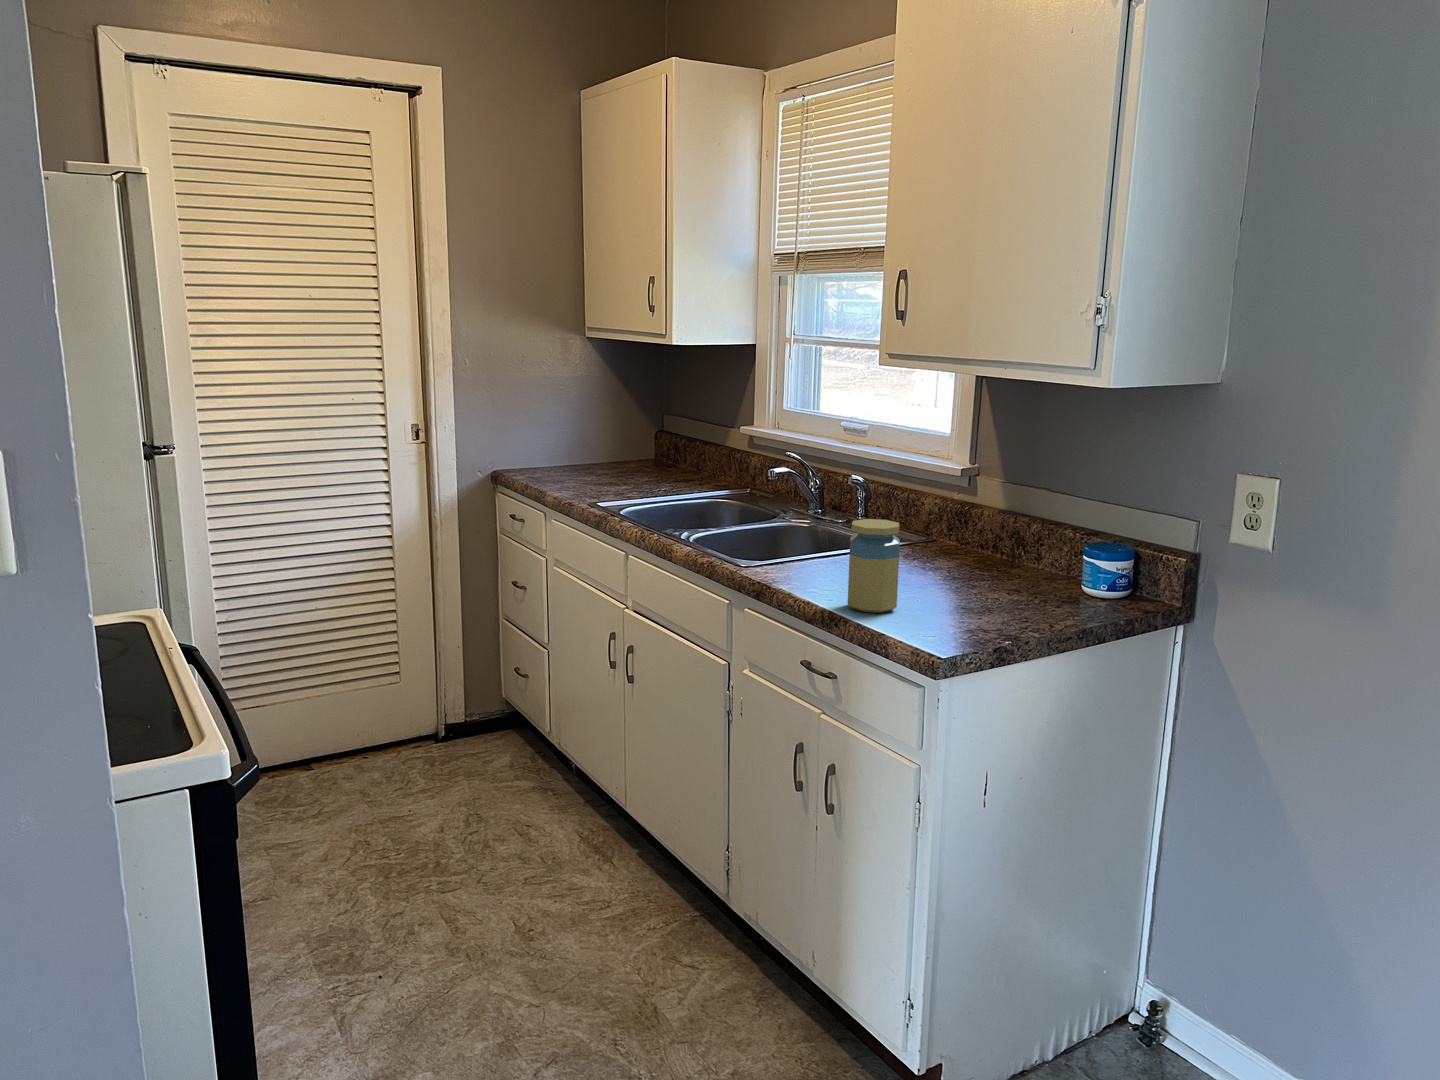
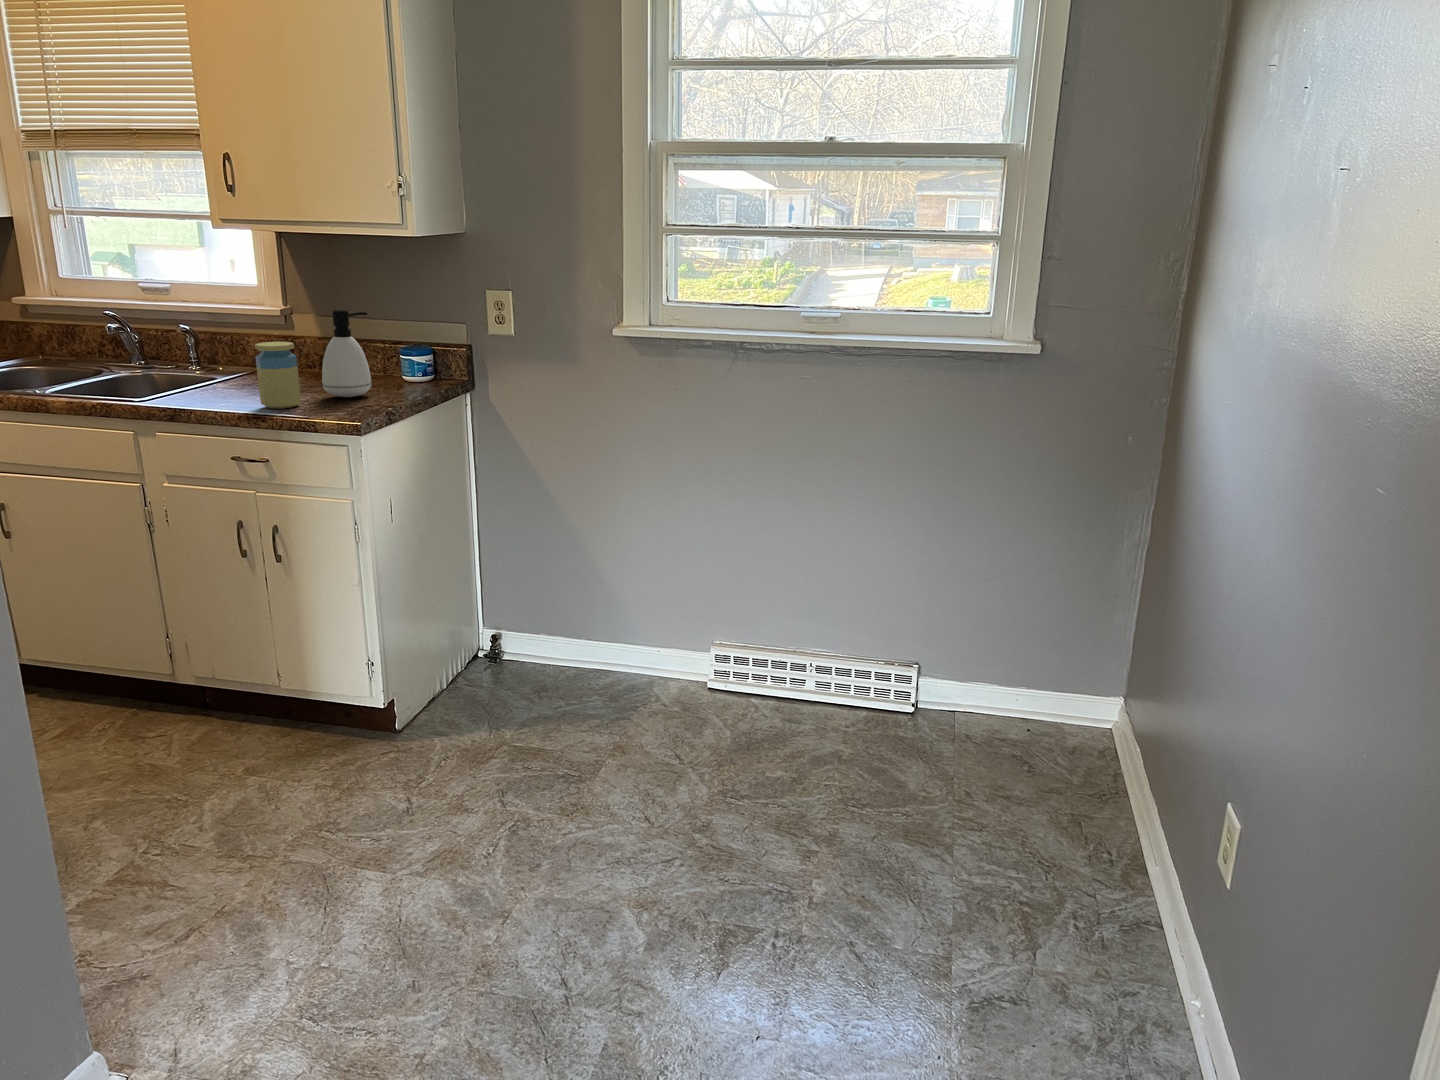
soap dispenser: none [940,484,1019,609] -> present [322,309,371,397]

